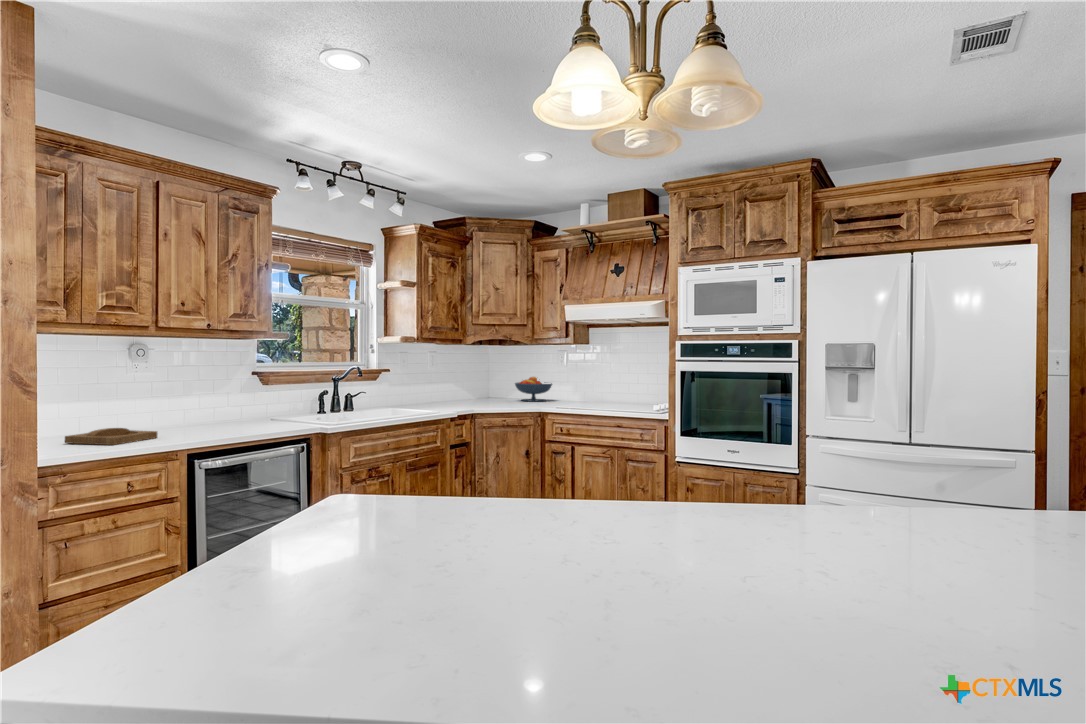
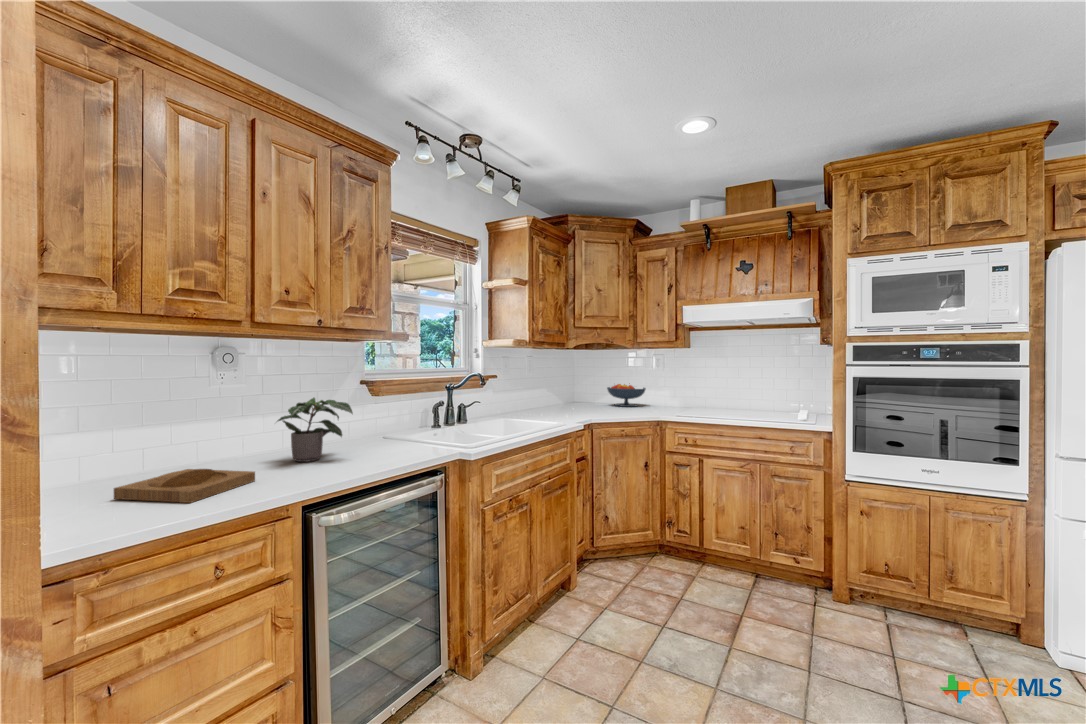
potted plant: none [176,383,235,430] -> present [277,398,353,462]

